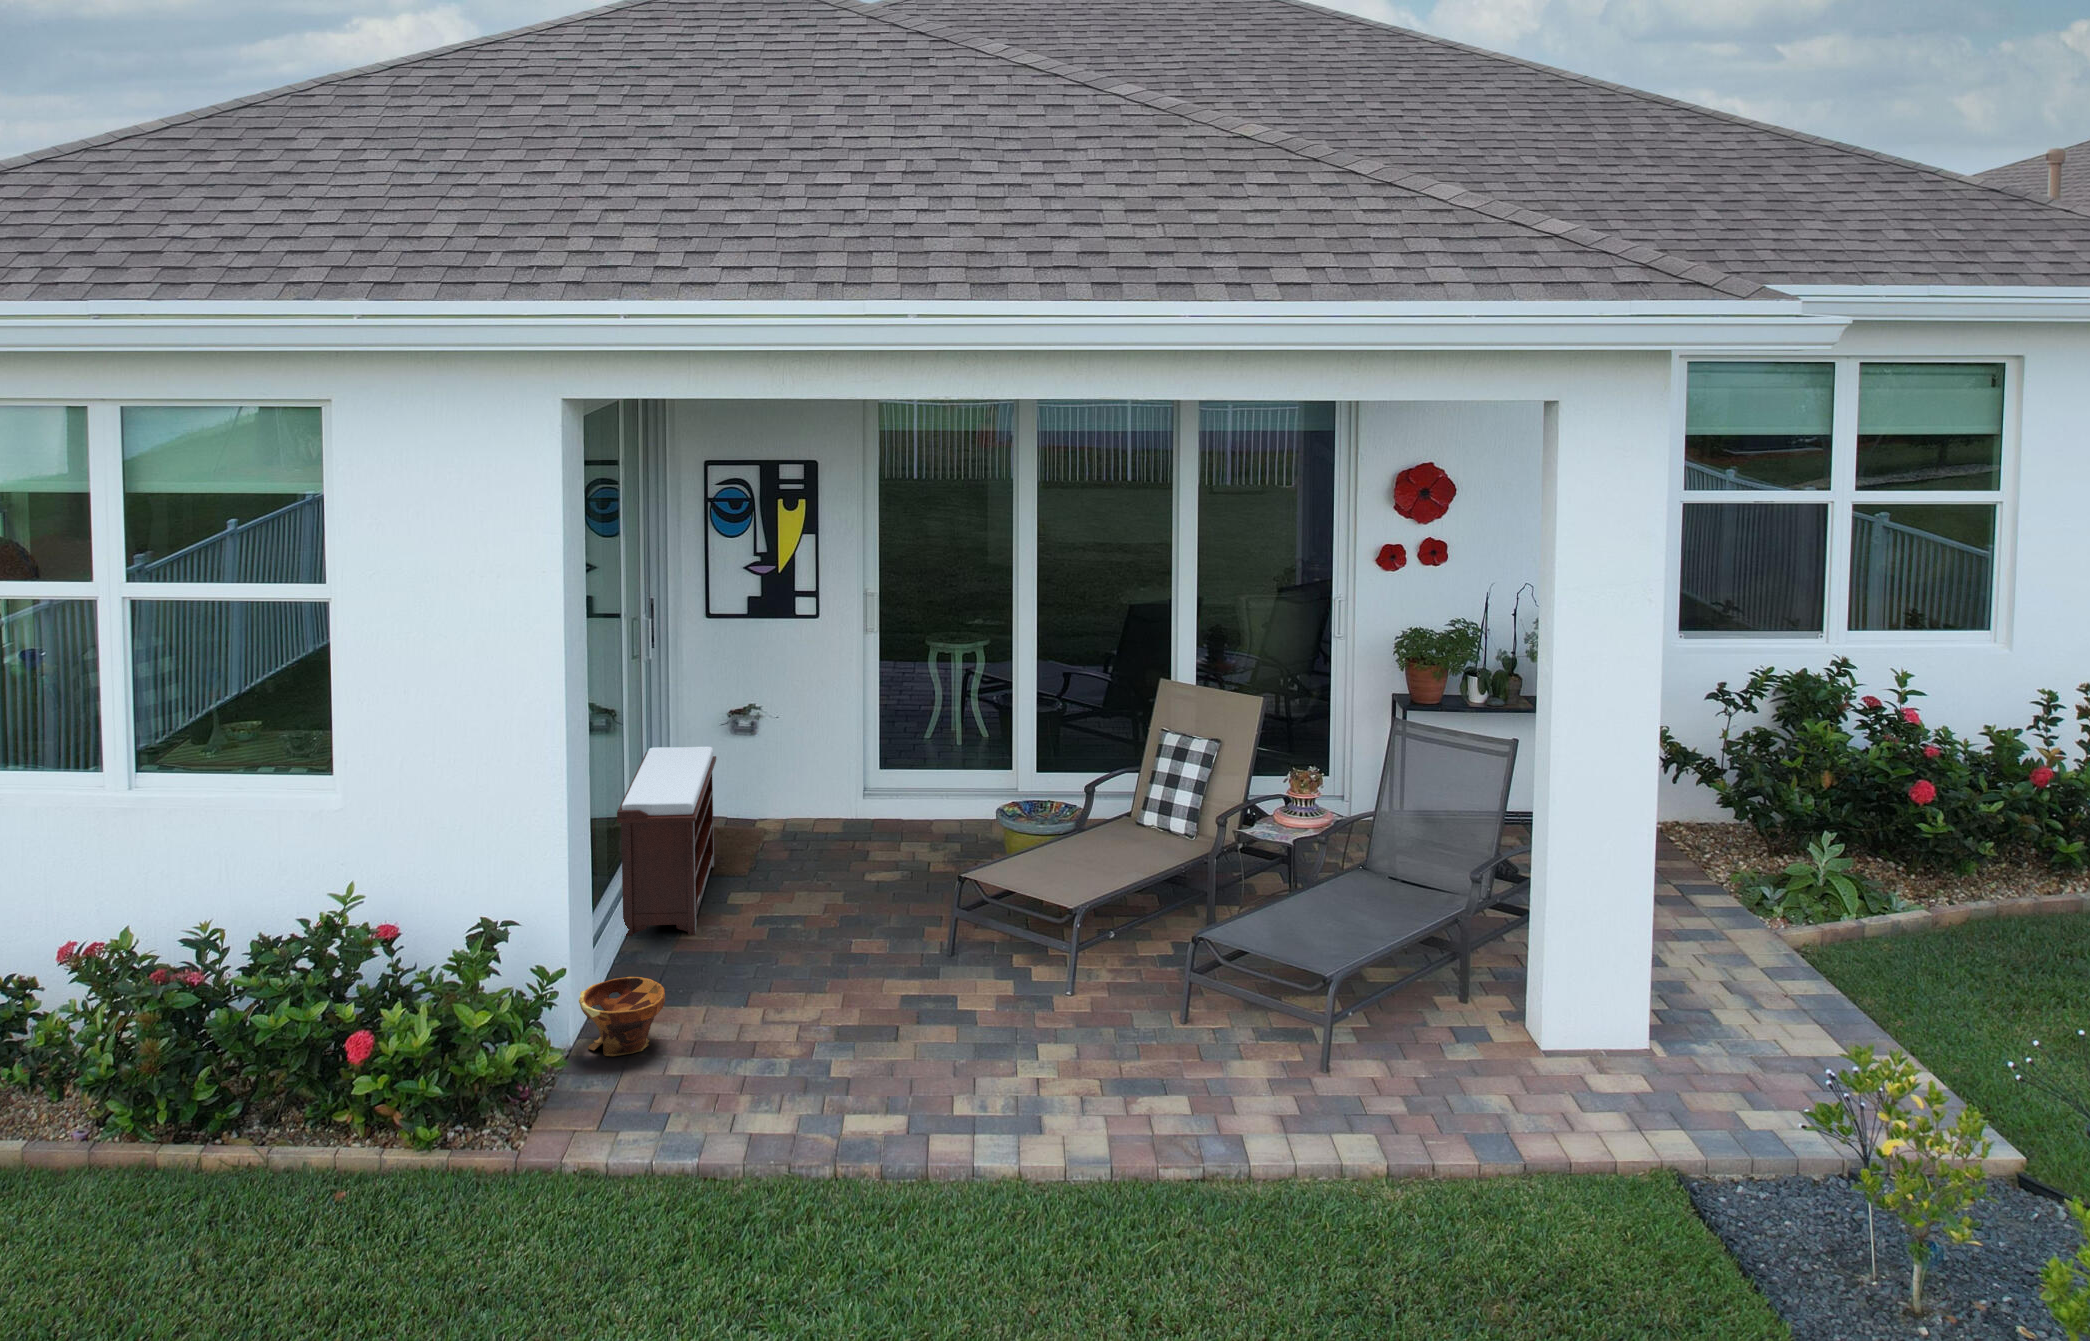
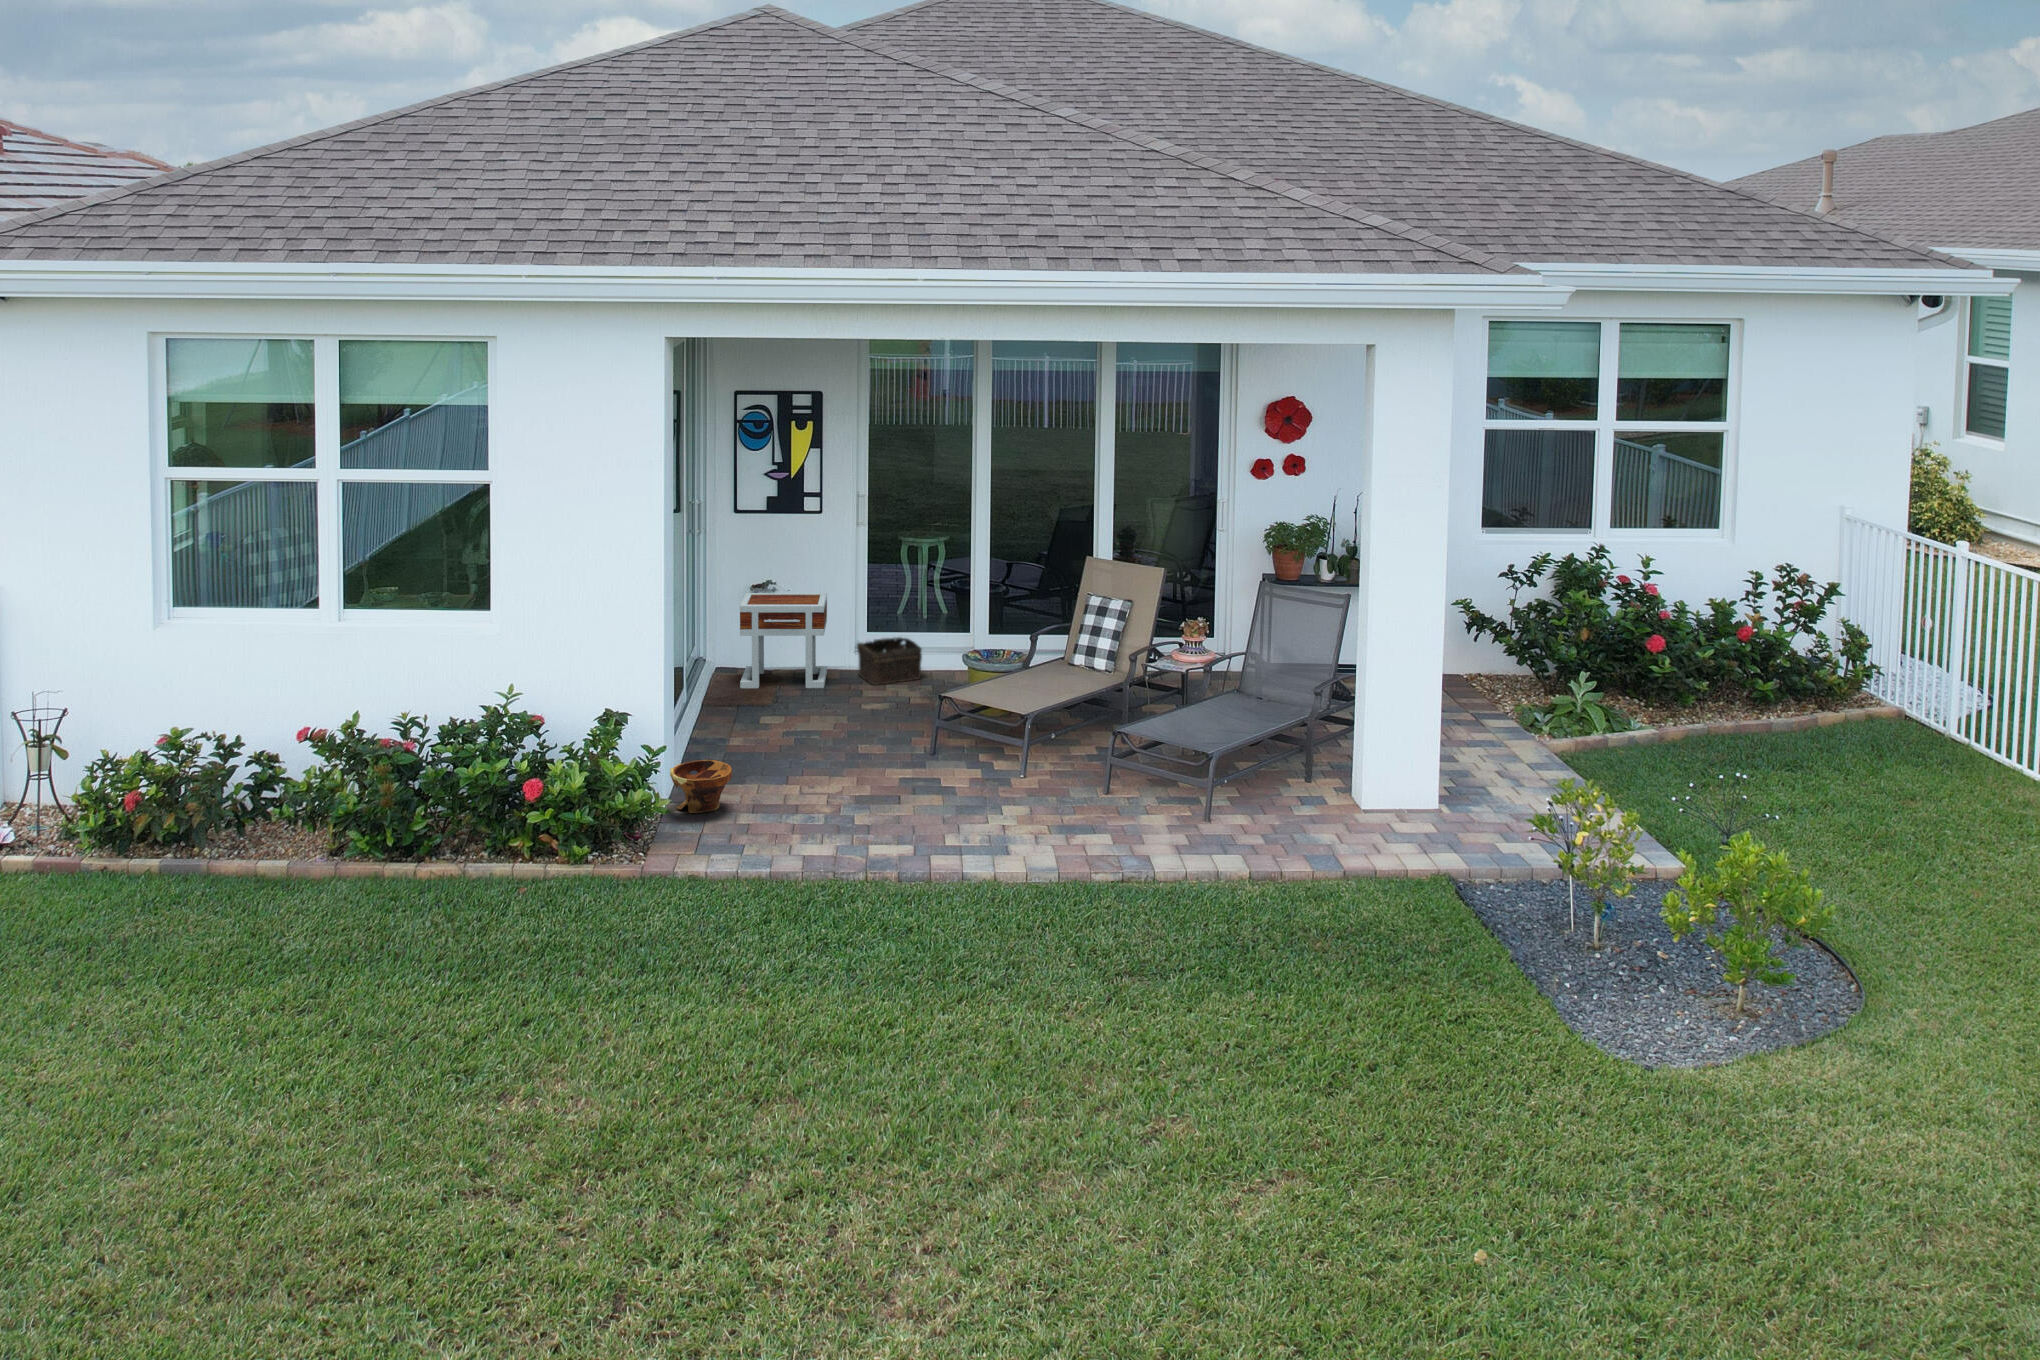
side table: none [704,721,821,848] -> present [740,593,827,688]
bench: present [617,747,716,936] -> none [684,608,751,743]
basket: none [858,778,943,843] -> present [857,637,922,685]

